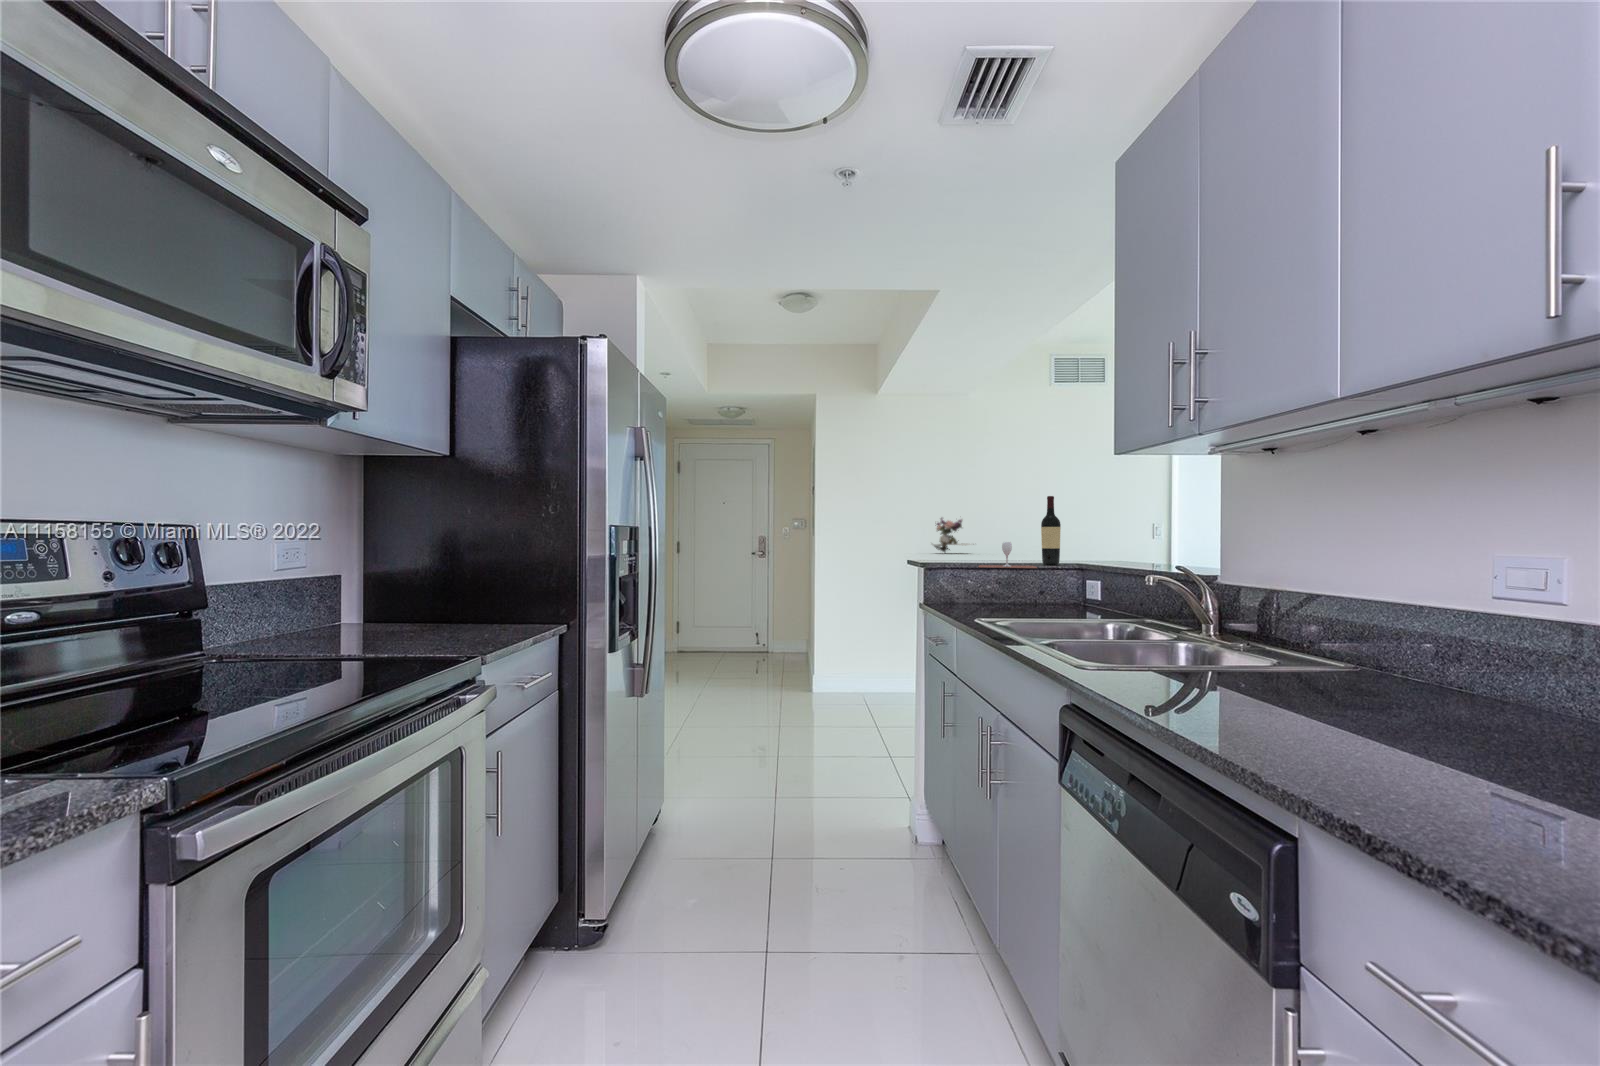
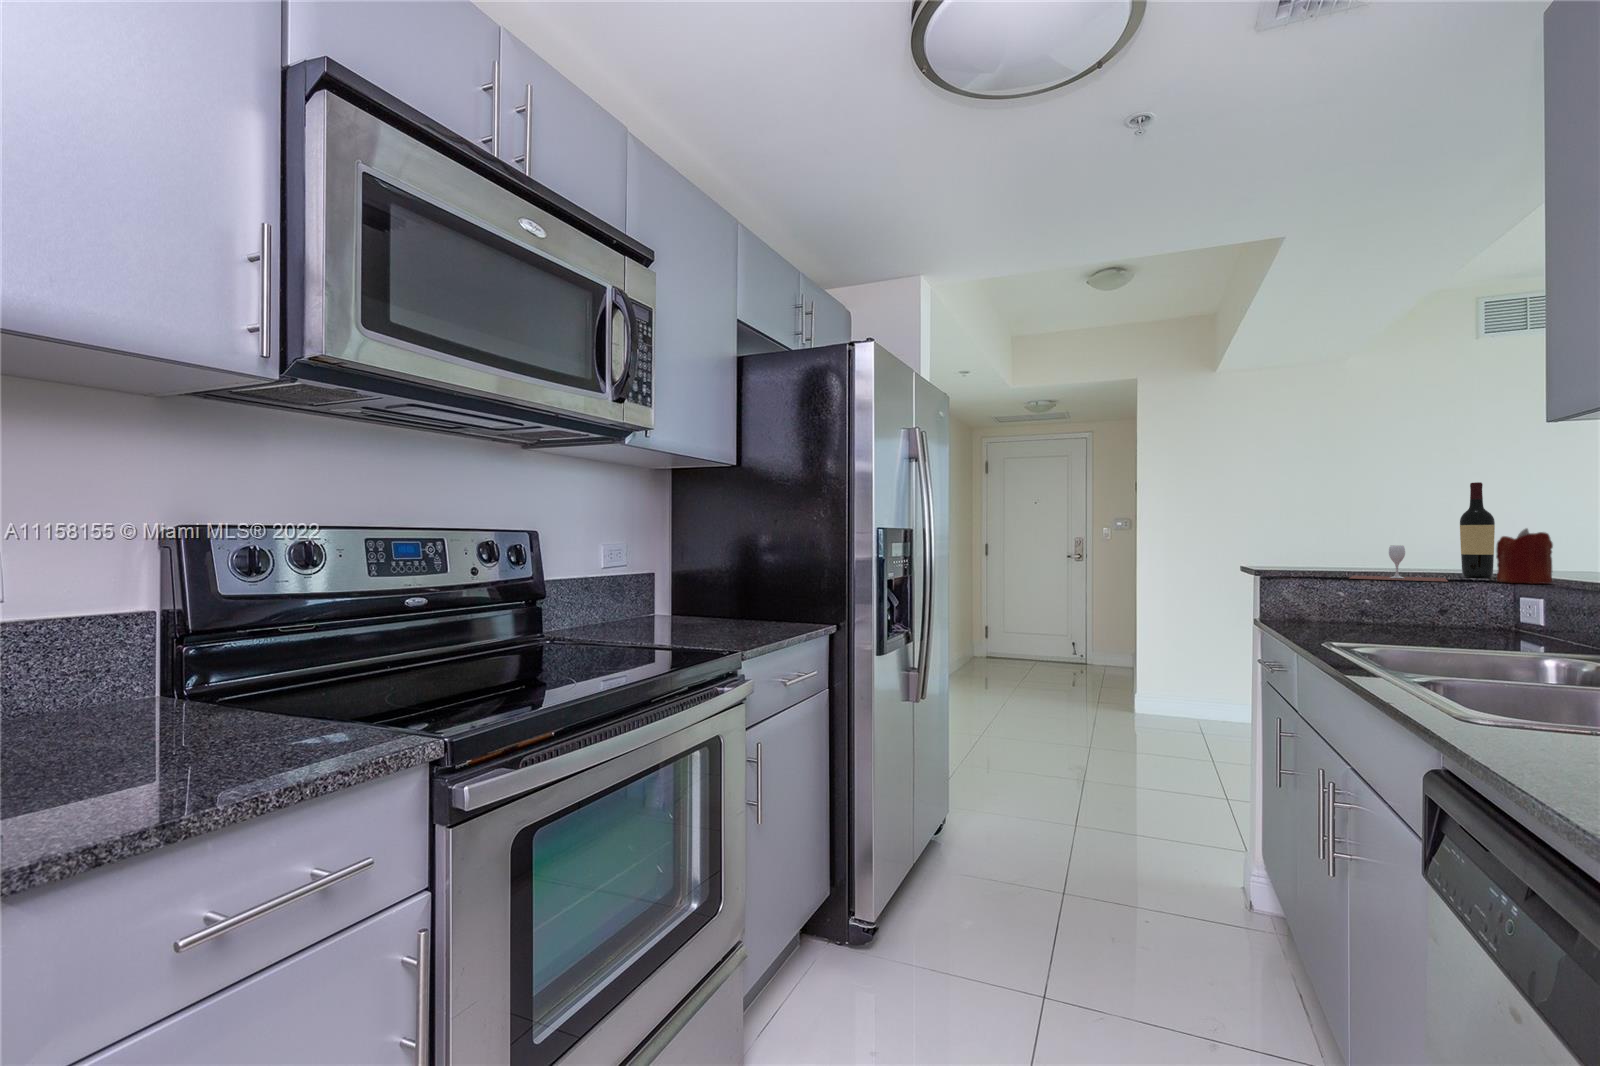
flower arrangement: present [934,518,962,552] -> none [1296,512,1367,559]
candle: none [1064,529,1094,569] -> present [1496,528,1553,584]

